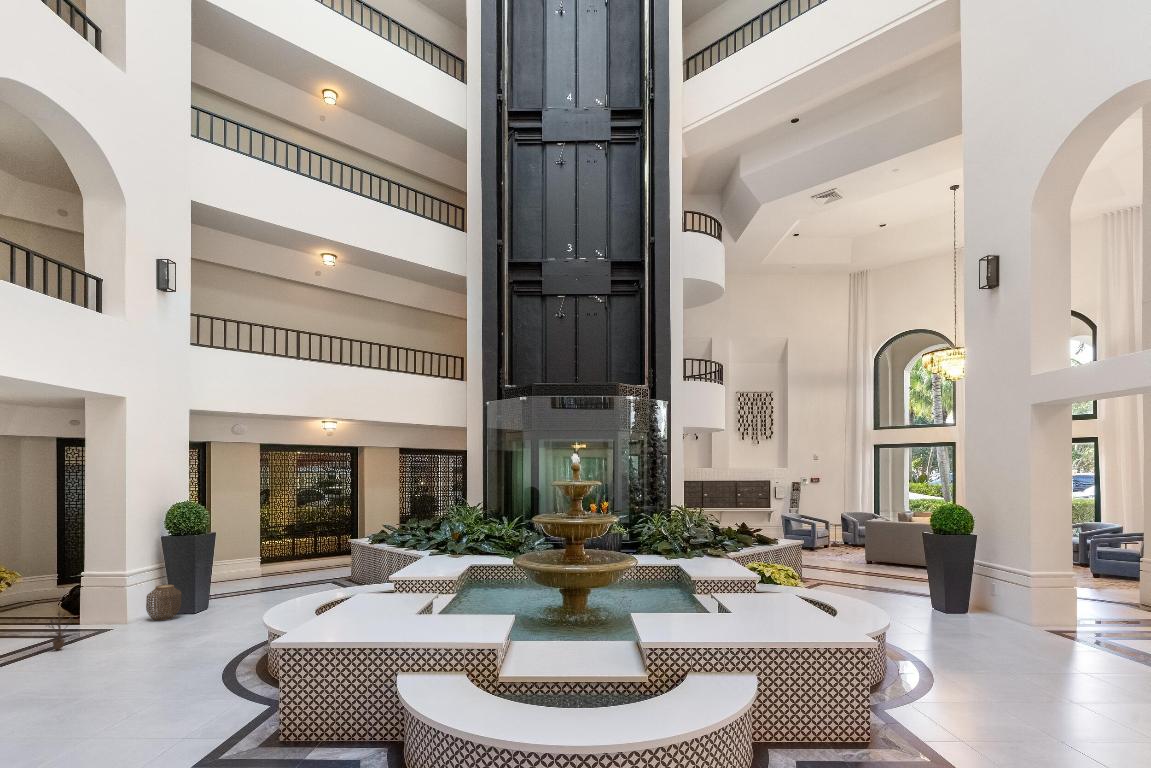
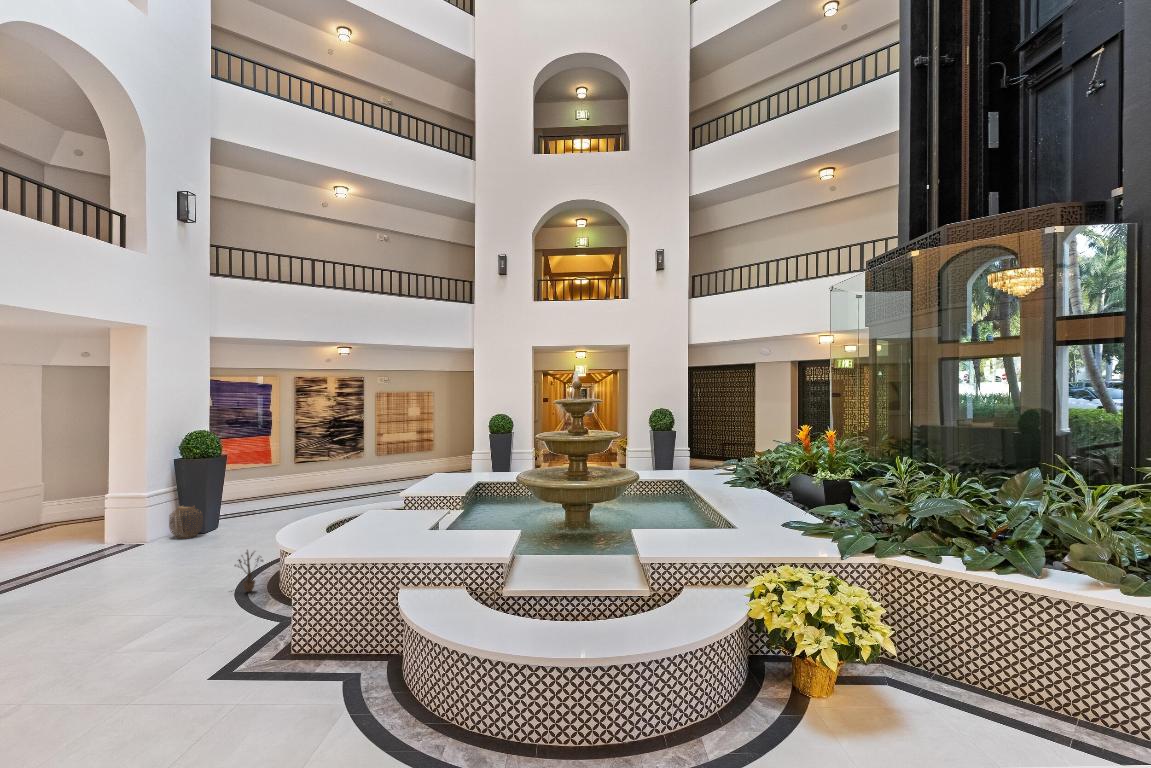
decorative plant: present [39,612,74,650] -> present [231,550,263,592]

